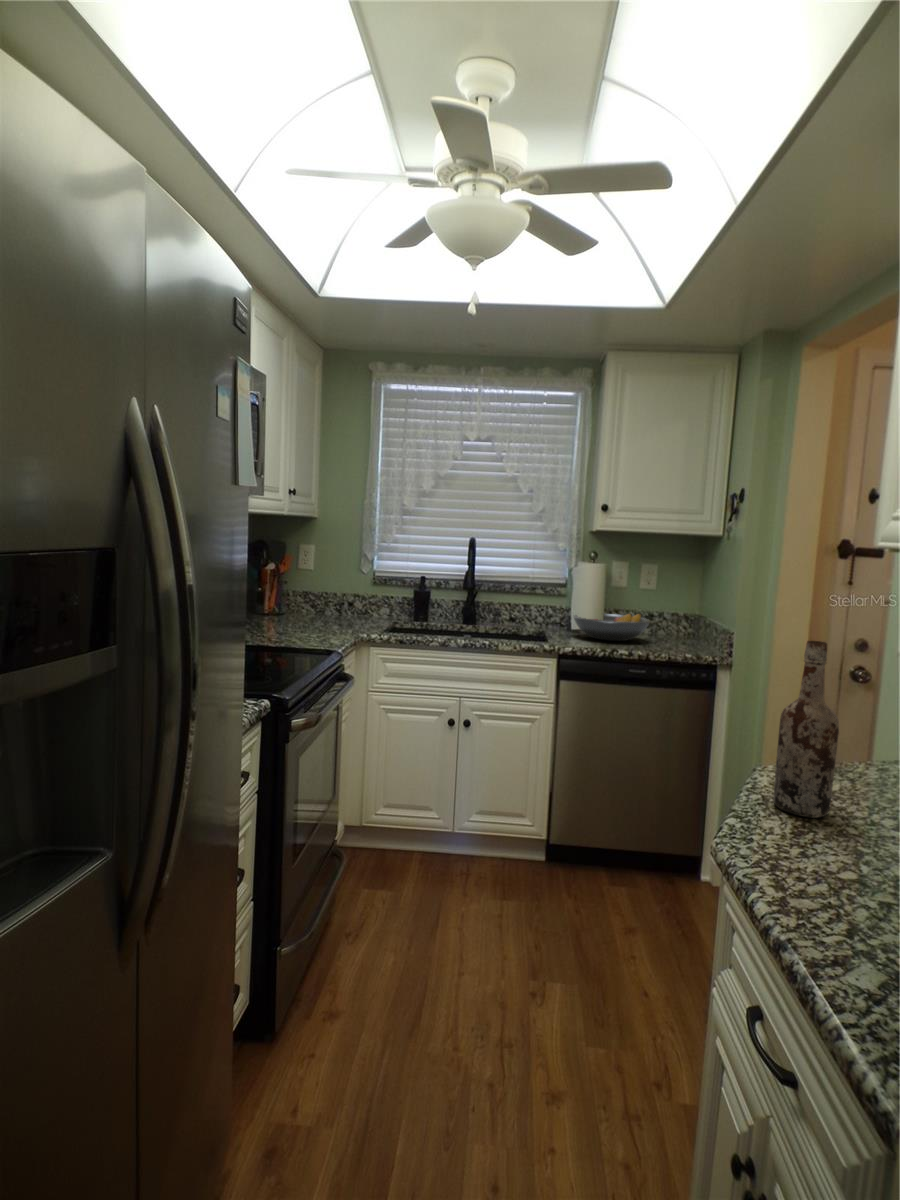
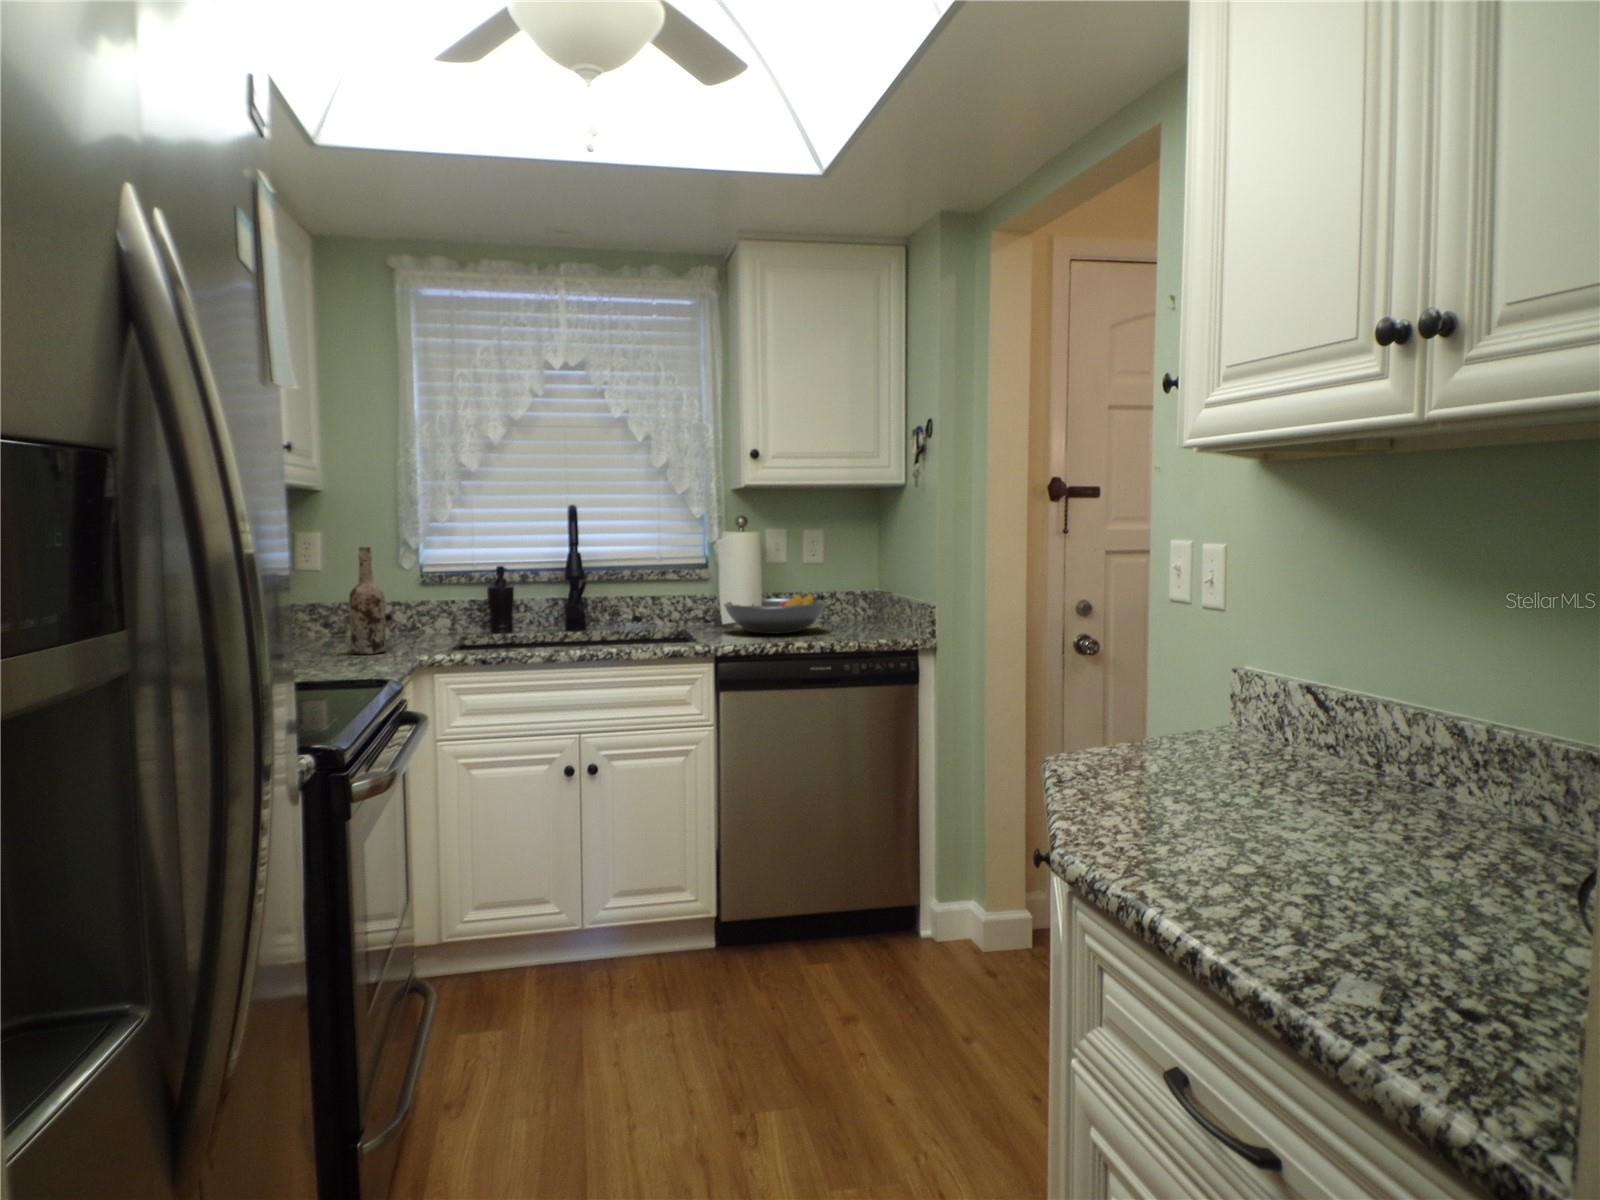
wine bottle: present [773,641,839,818] -> present [349,547,386,654]

